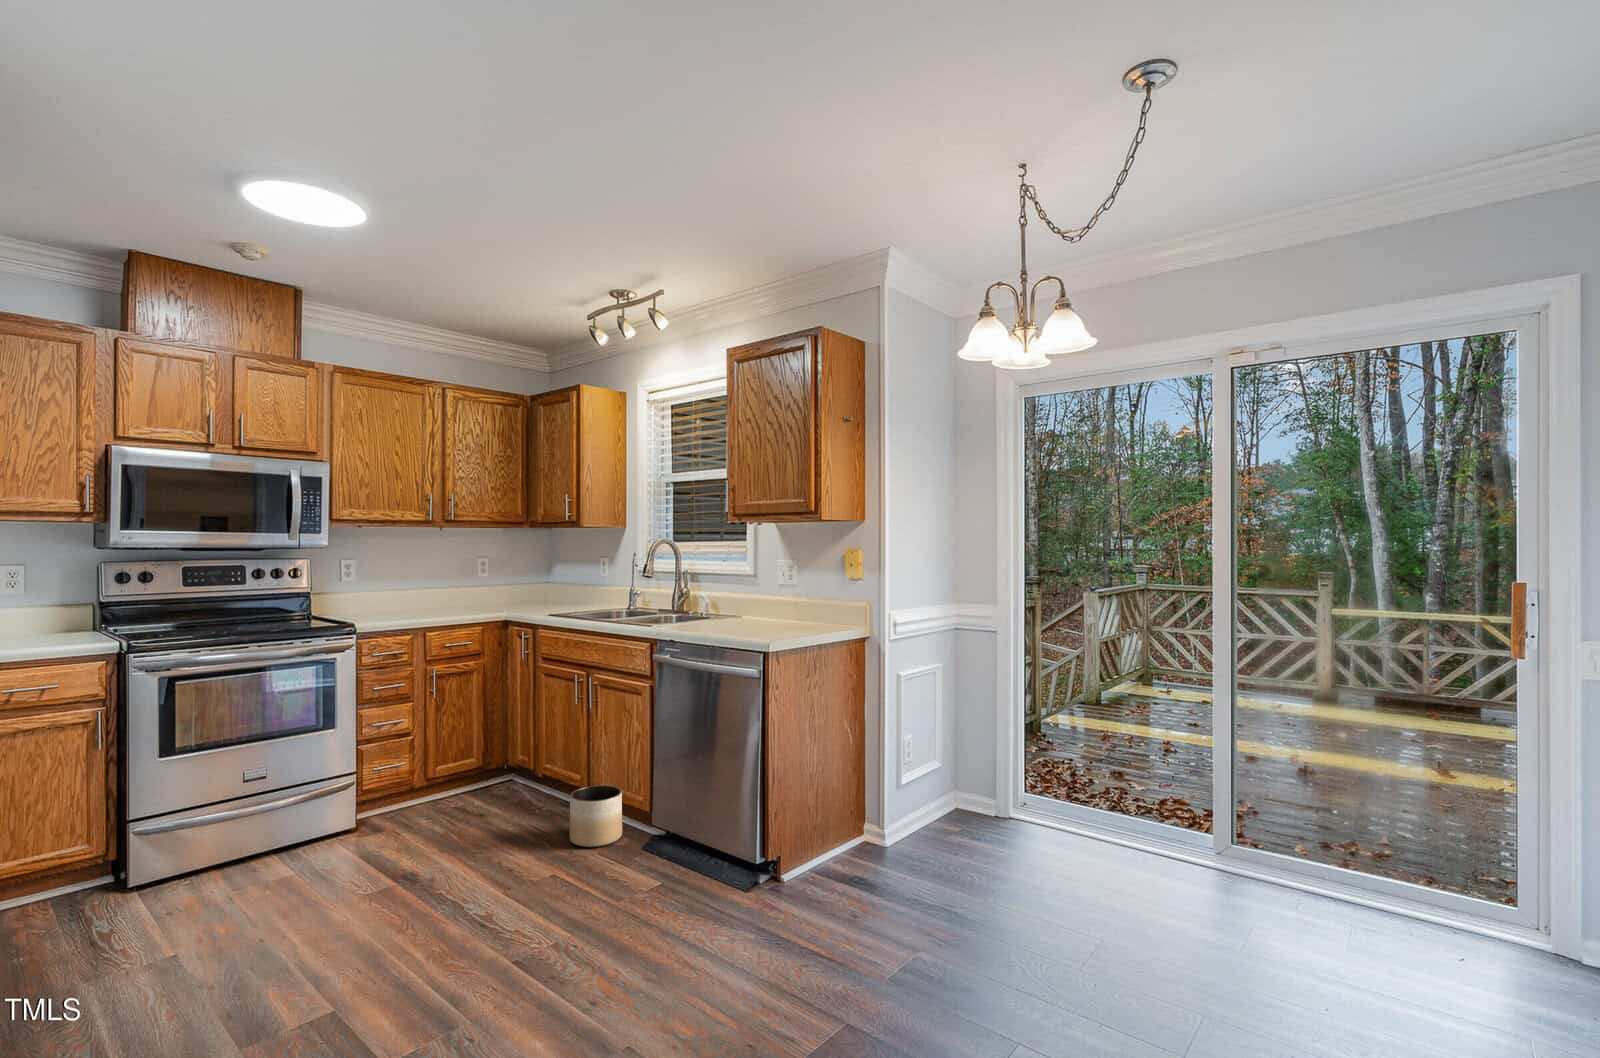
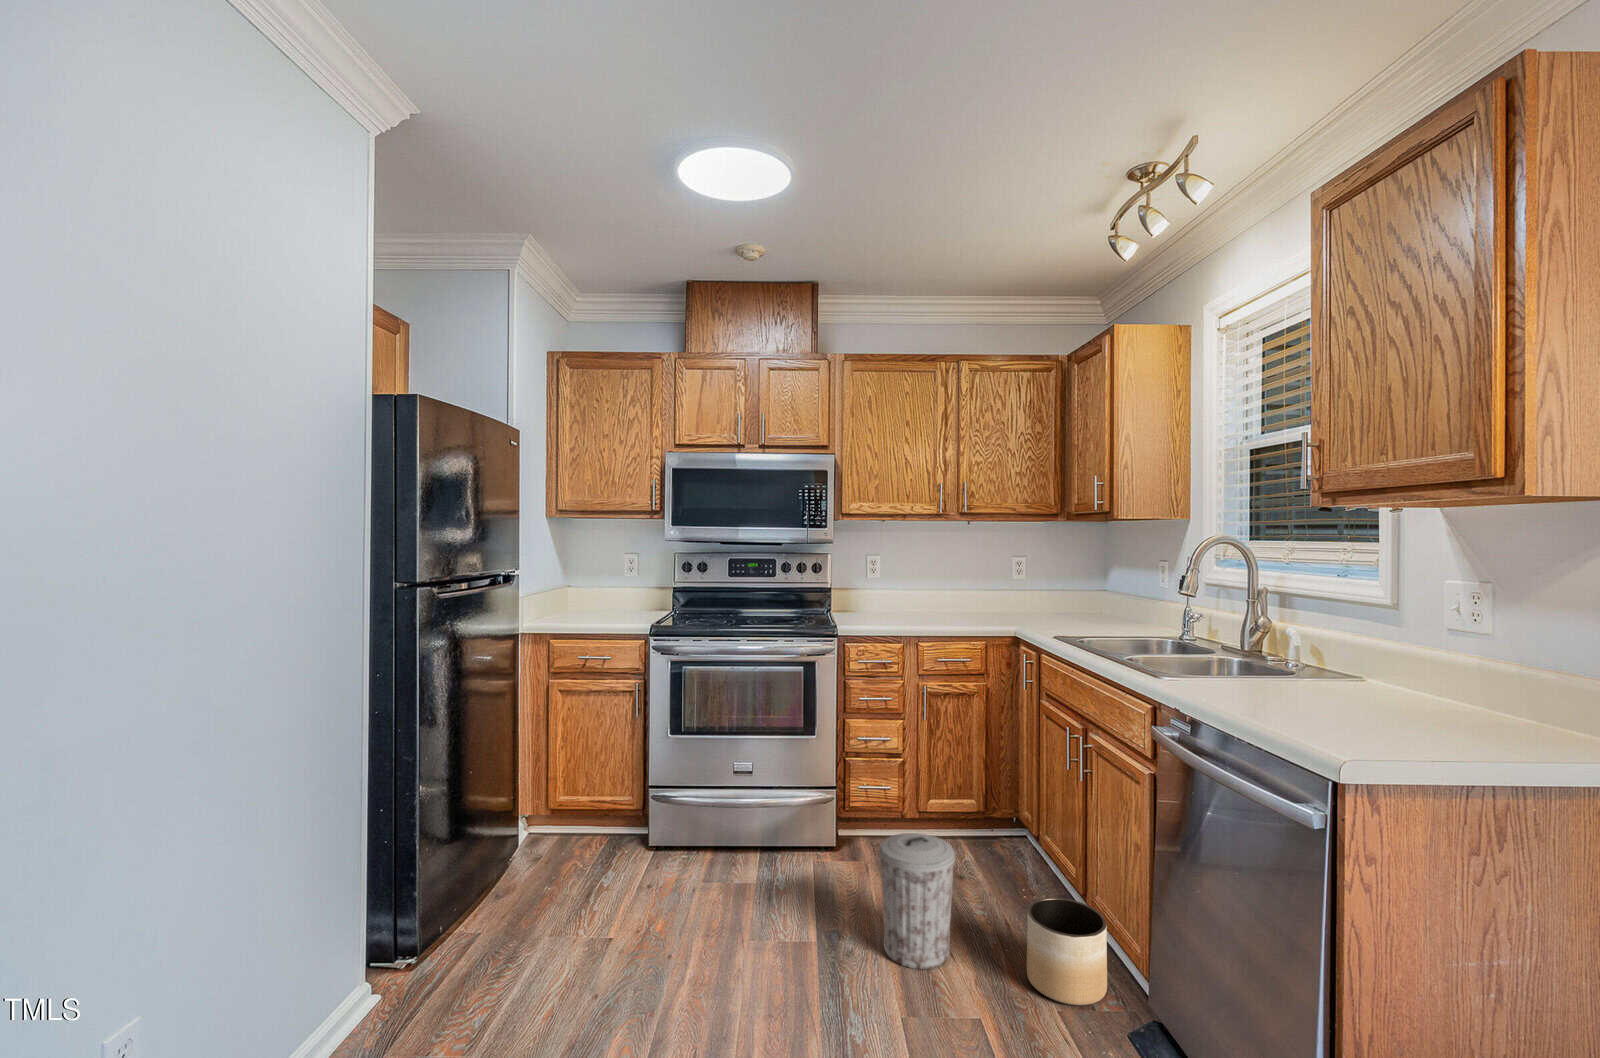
trash can: none [455,770,518,869] -> present [879,833,955,969]

